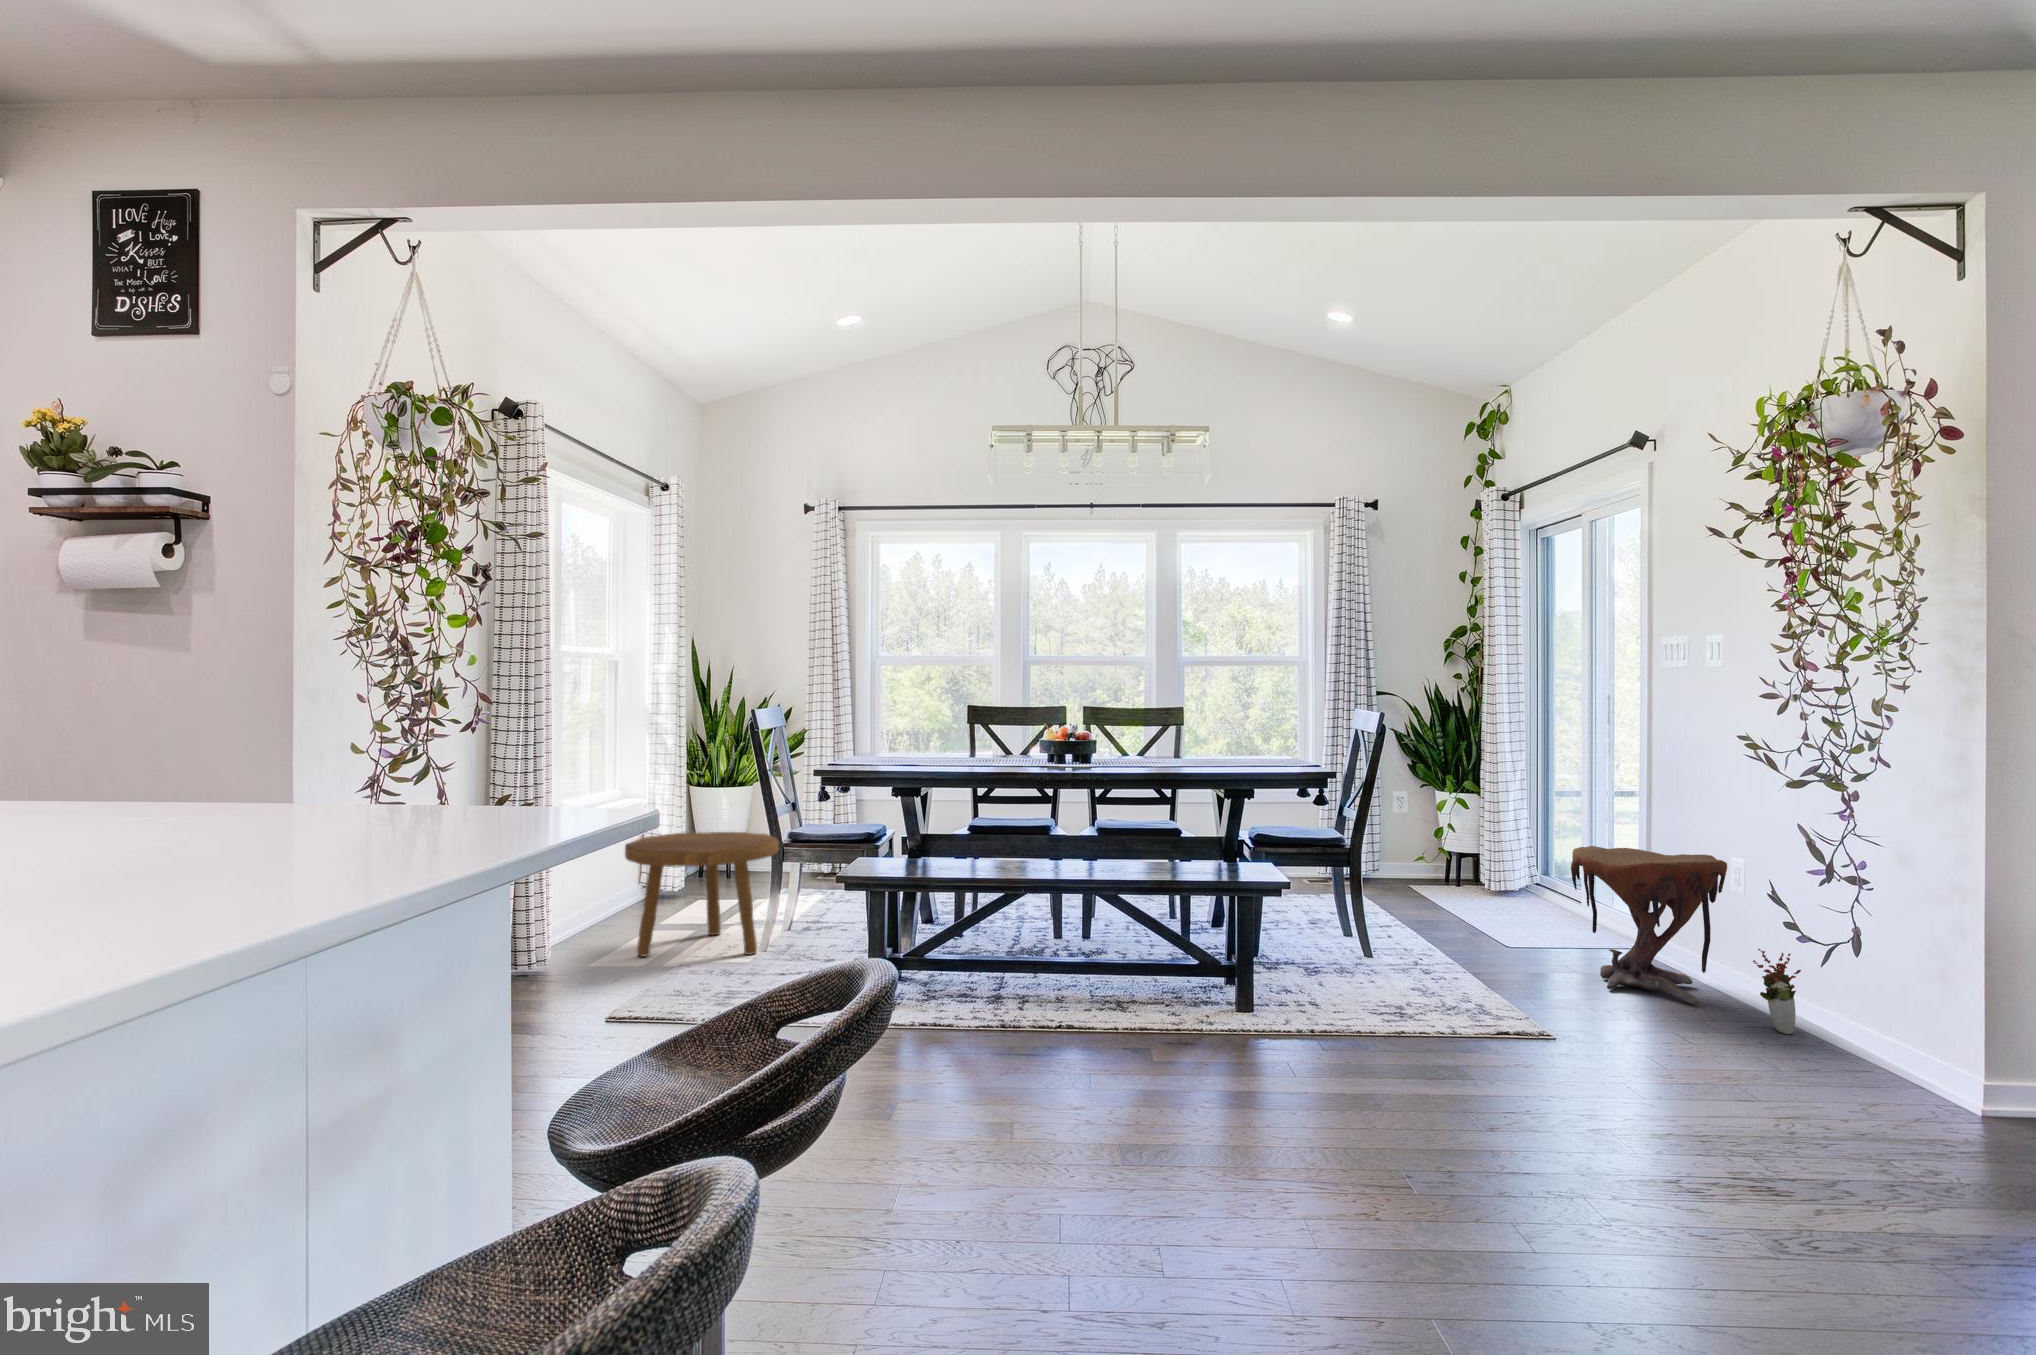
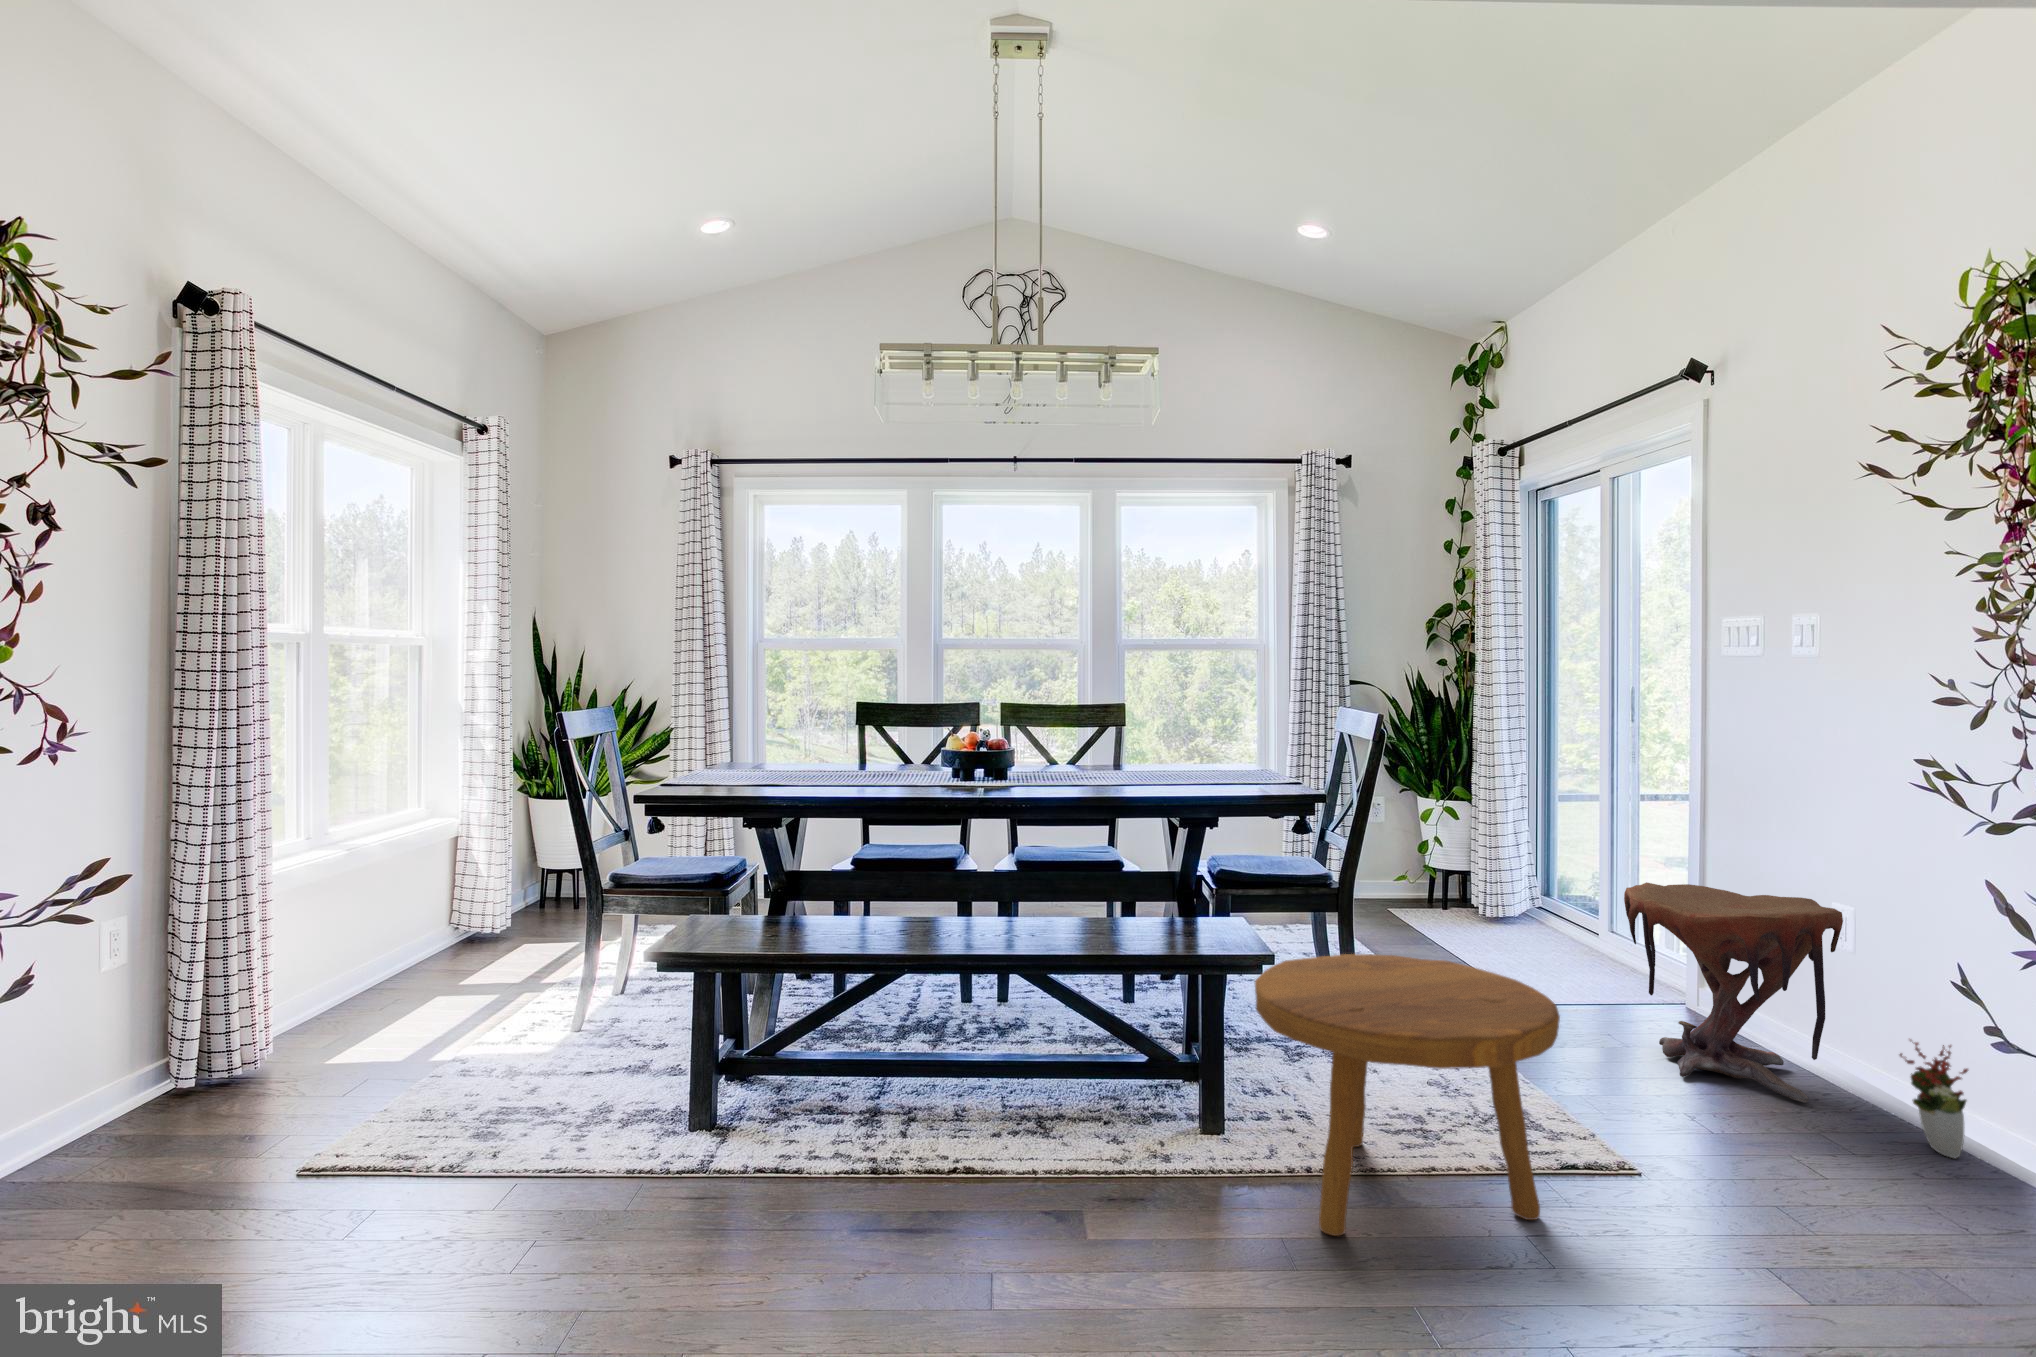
footstool: present [625,832,779,957] -> present [1255,954,1560,1236]

